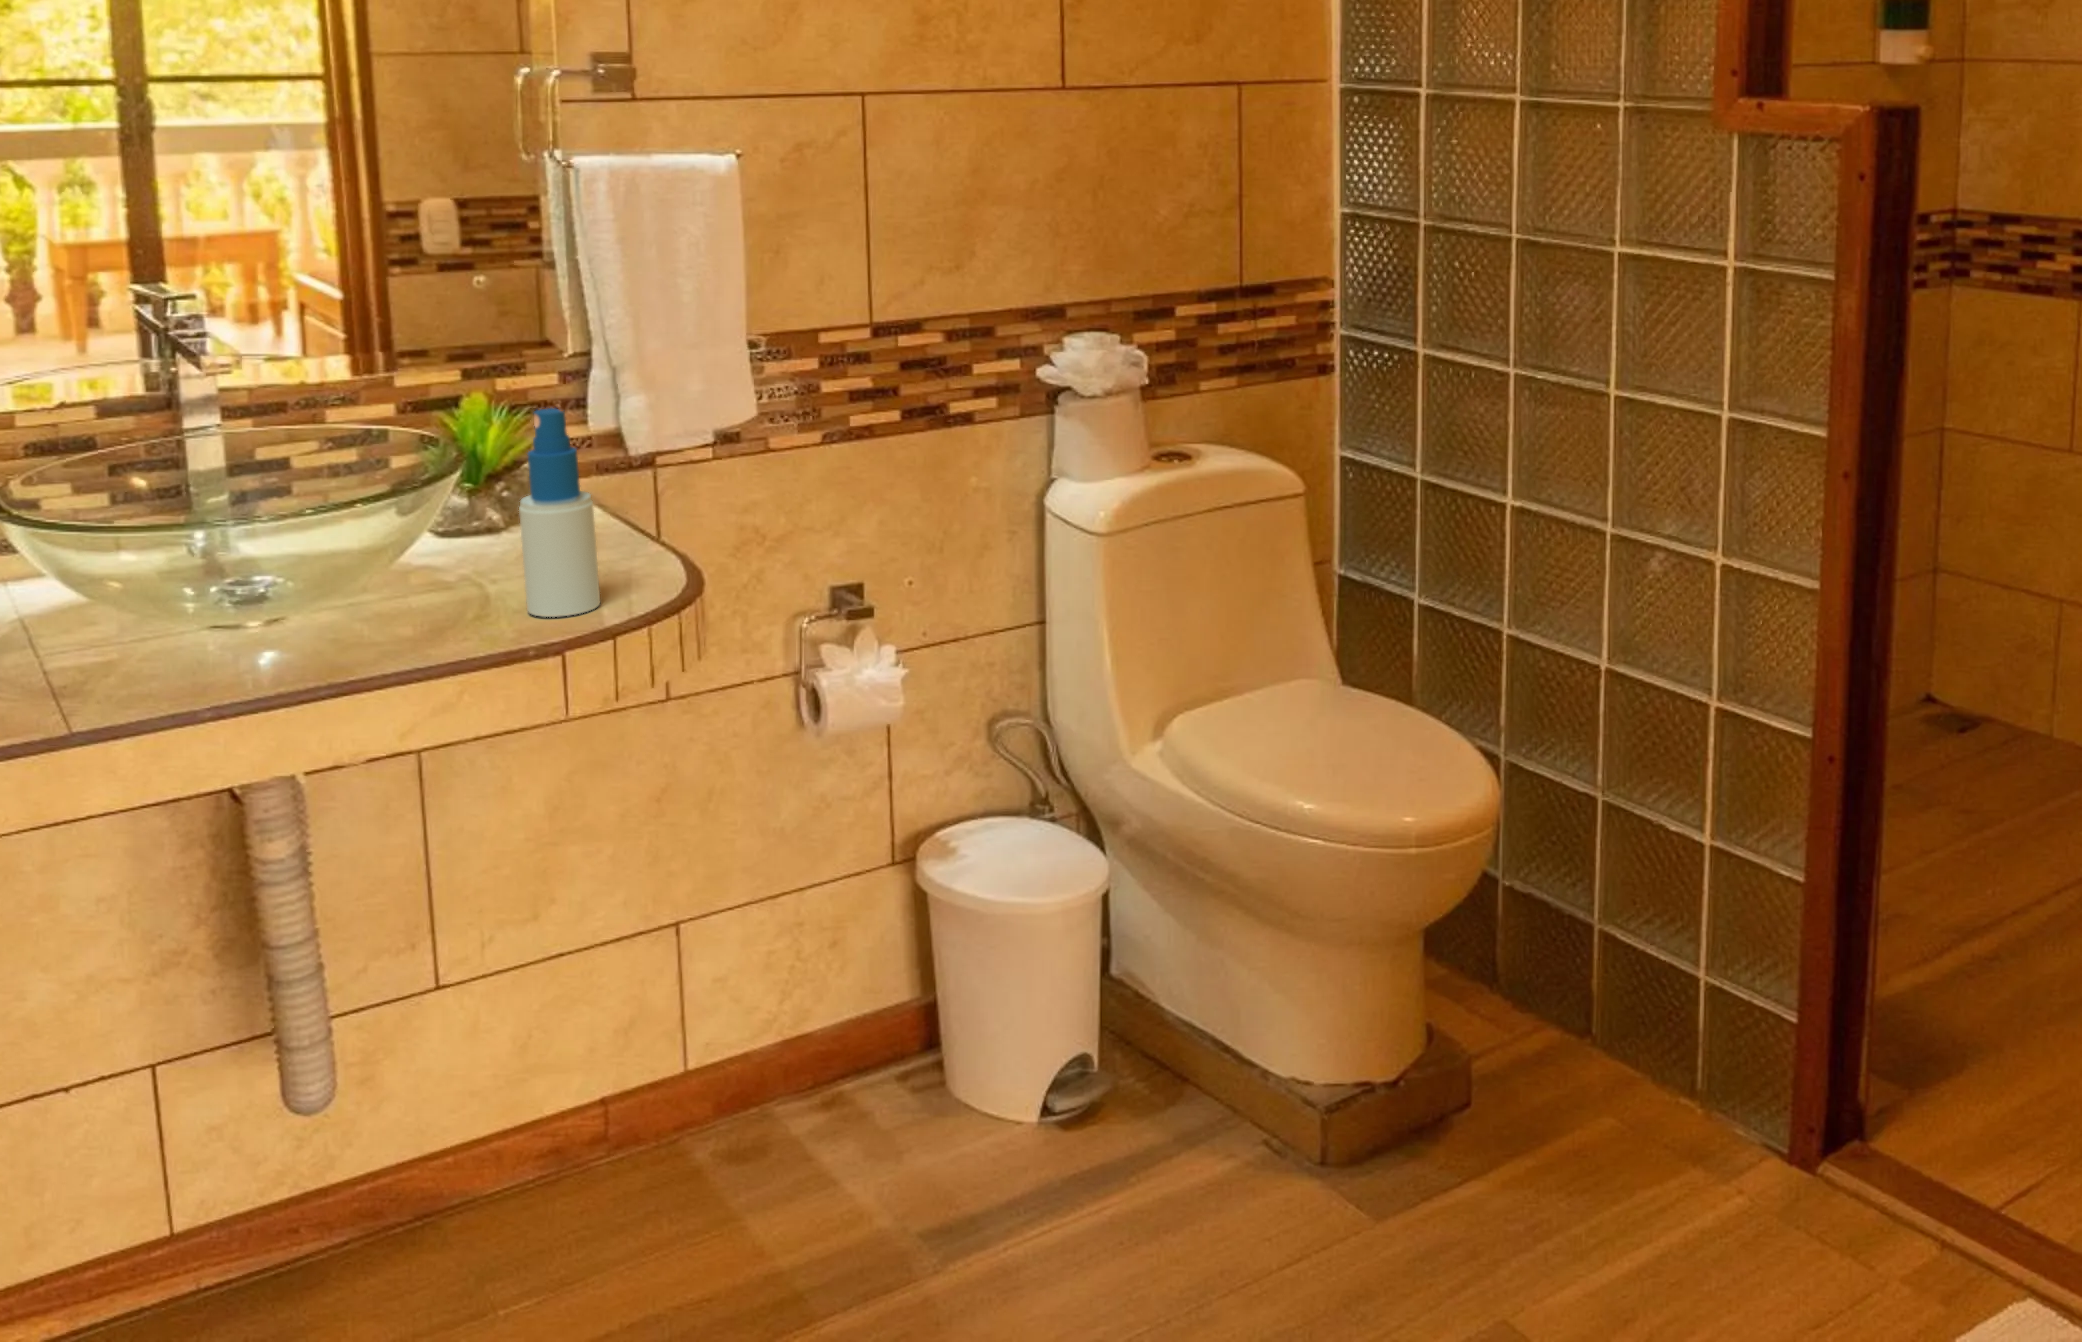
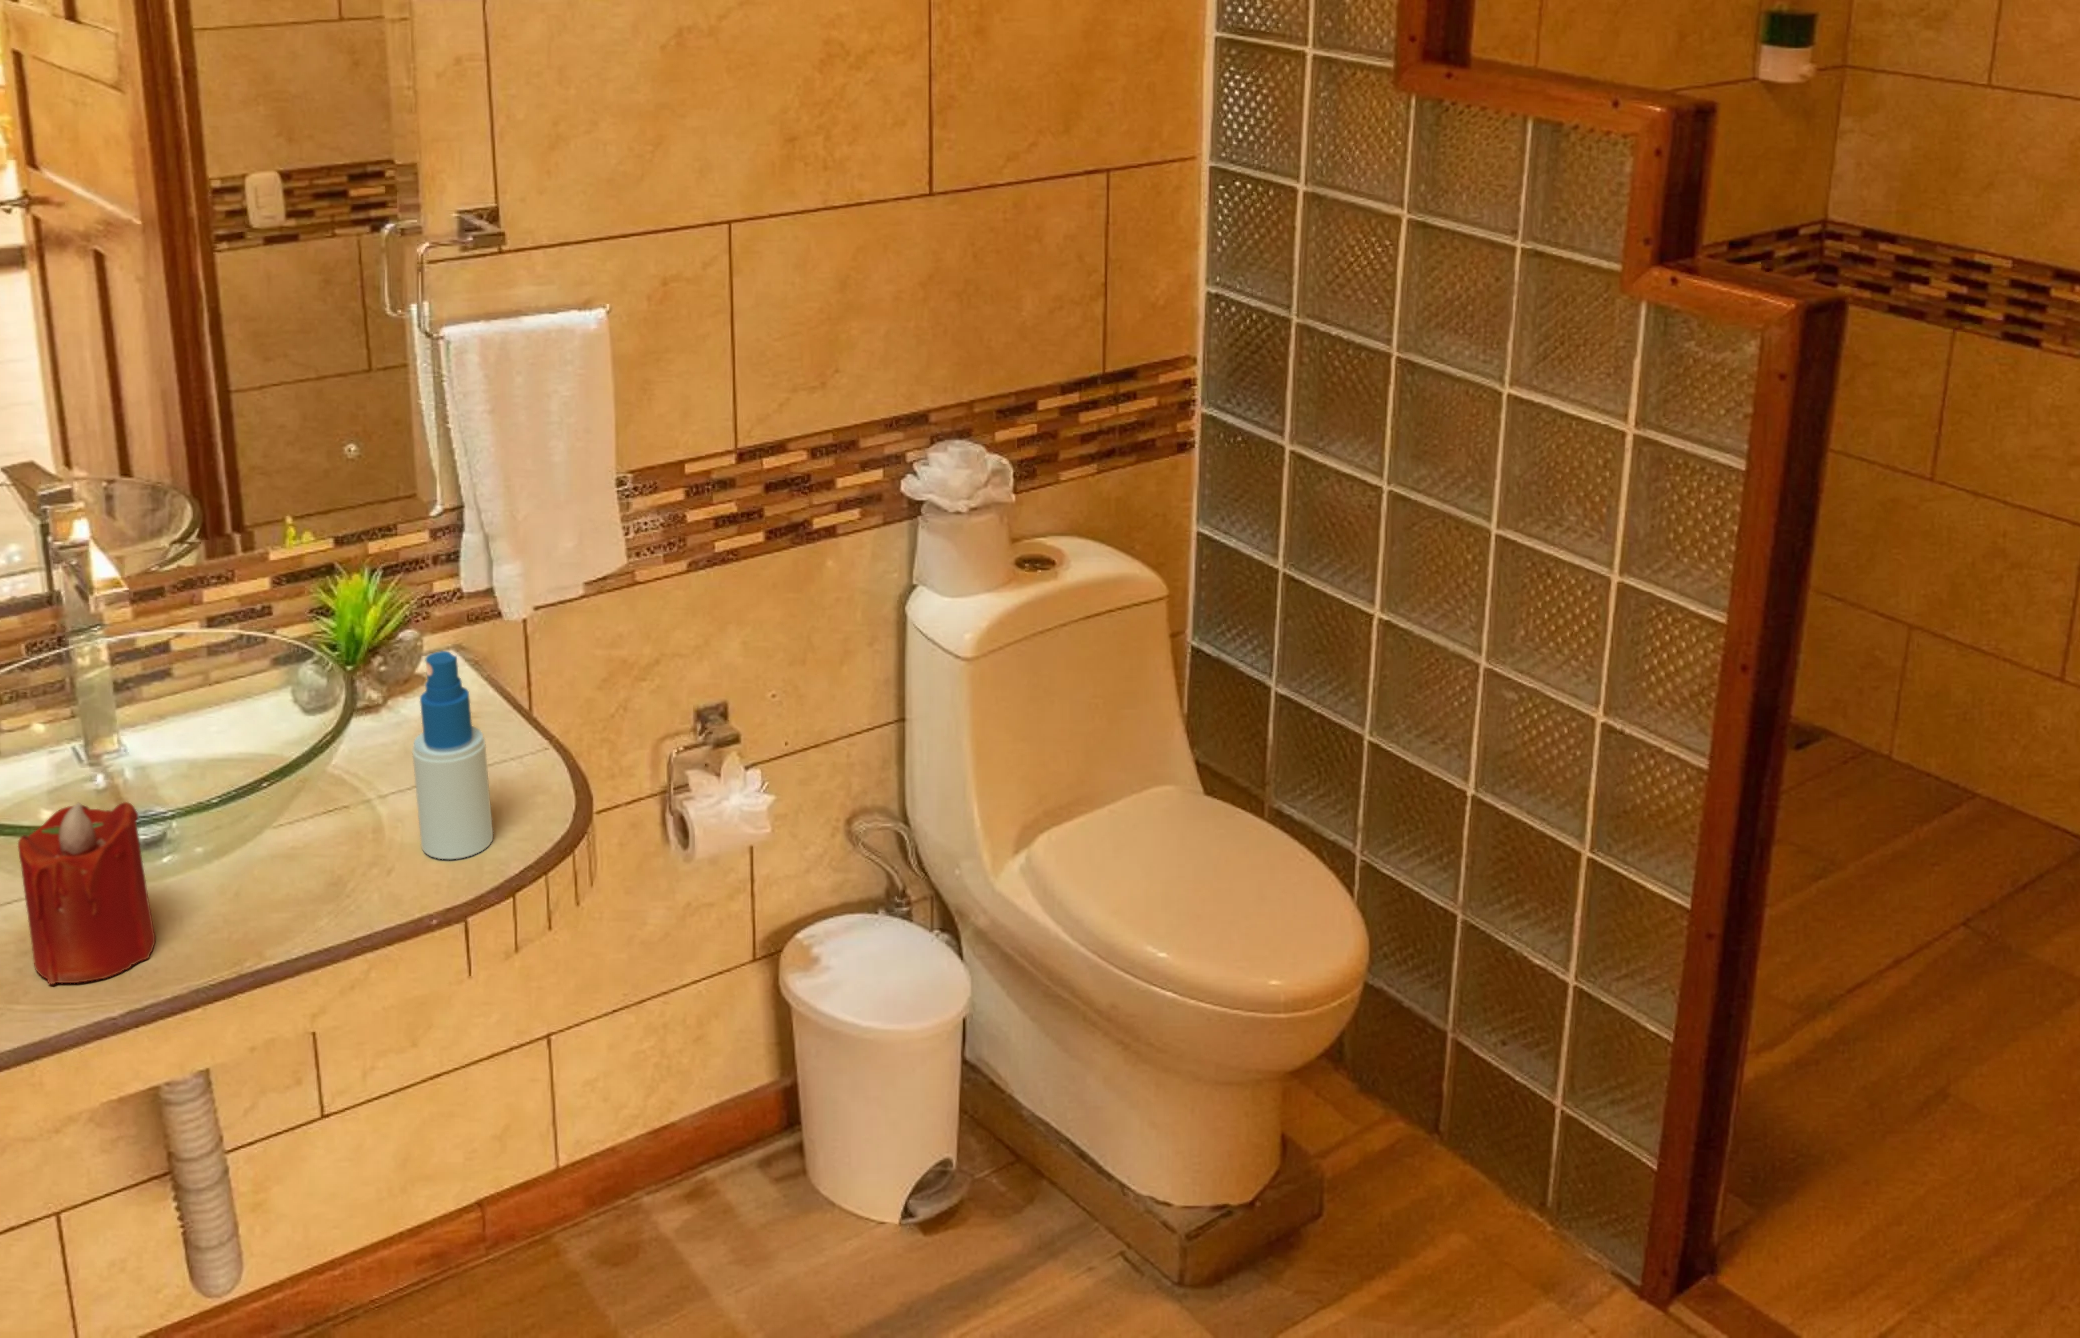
candle: none [110,518,248,697] -> present [18,802,155,984]

